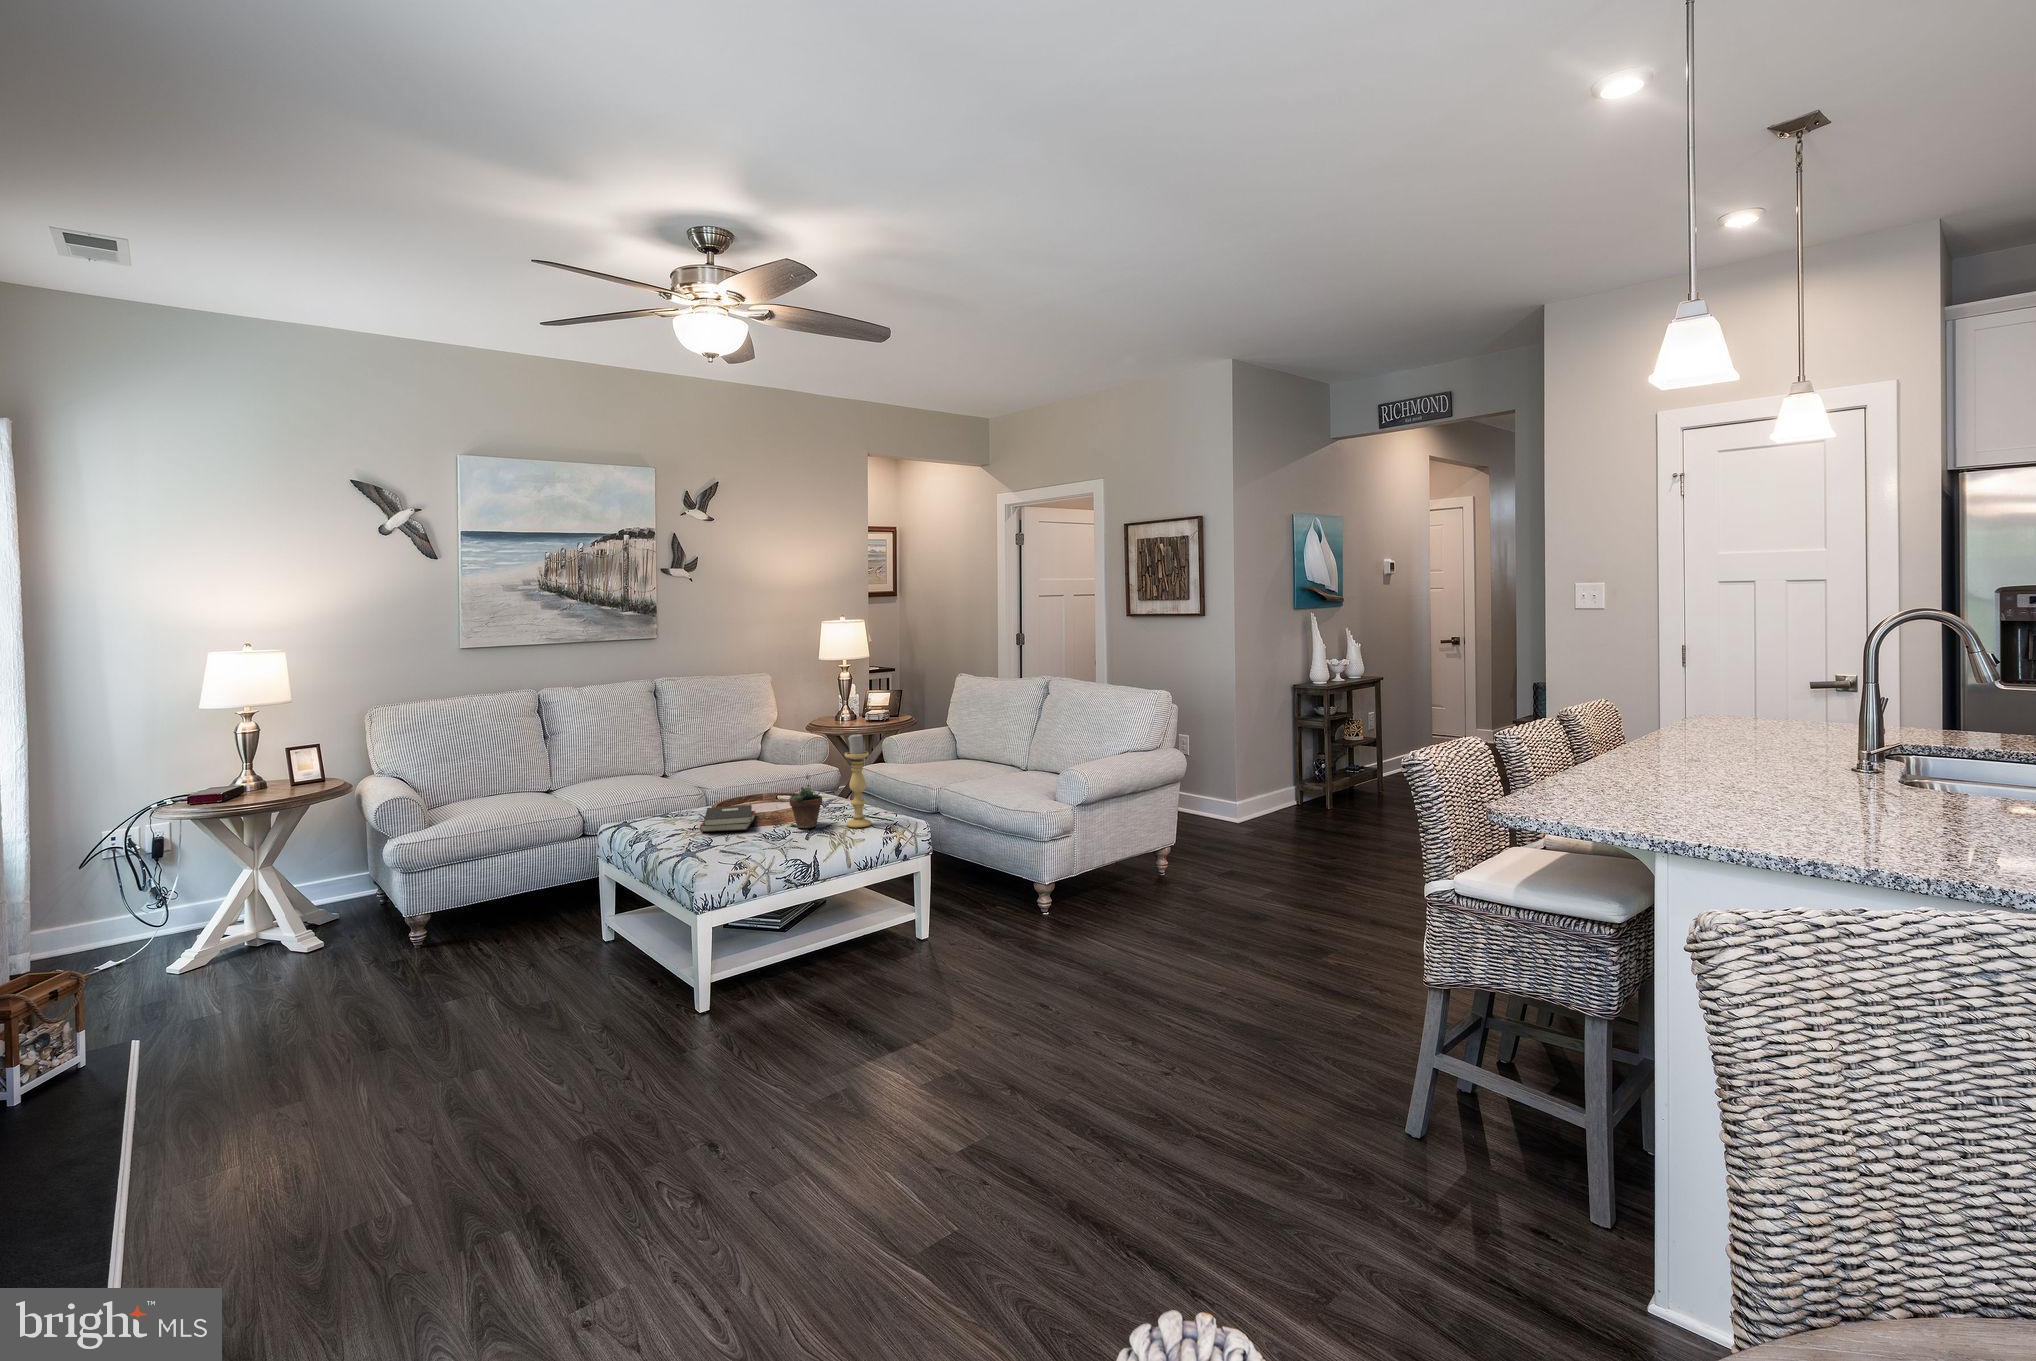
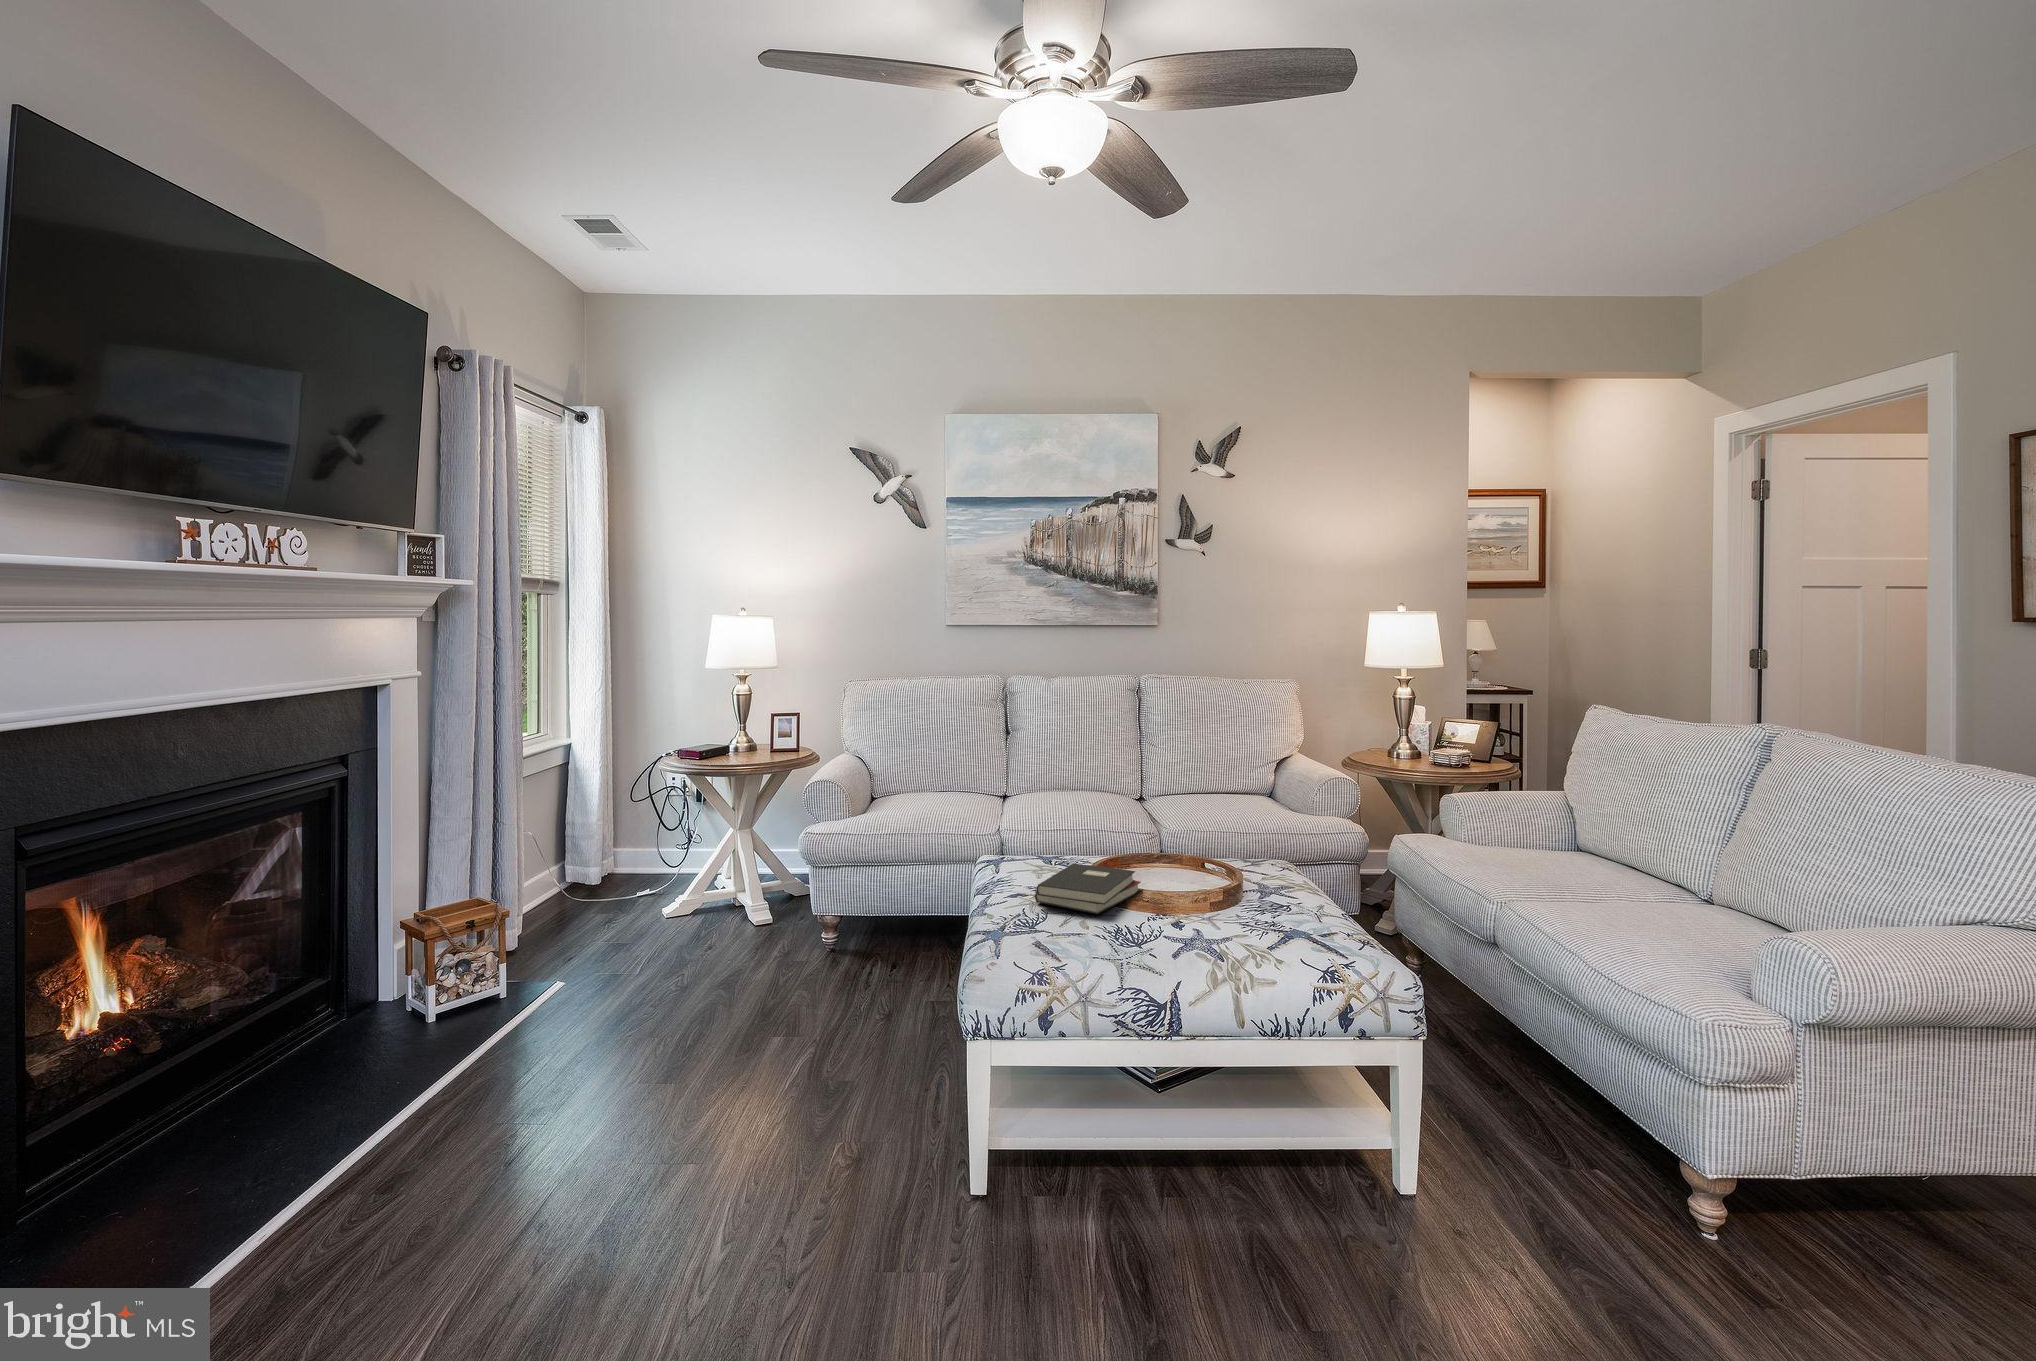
candle holder: present [845,734,872,827] -> none [1259,780,1309,955]
succulent plant: present [789,774,822,828] -> none [1167,839,1224,934]

